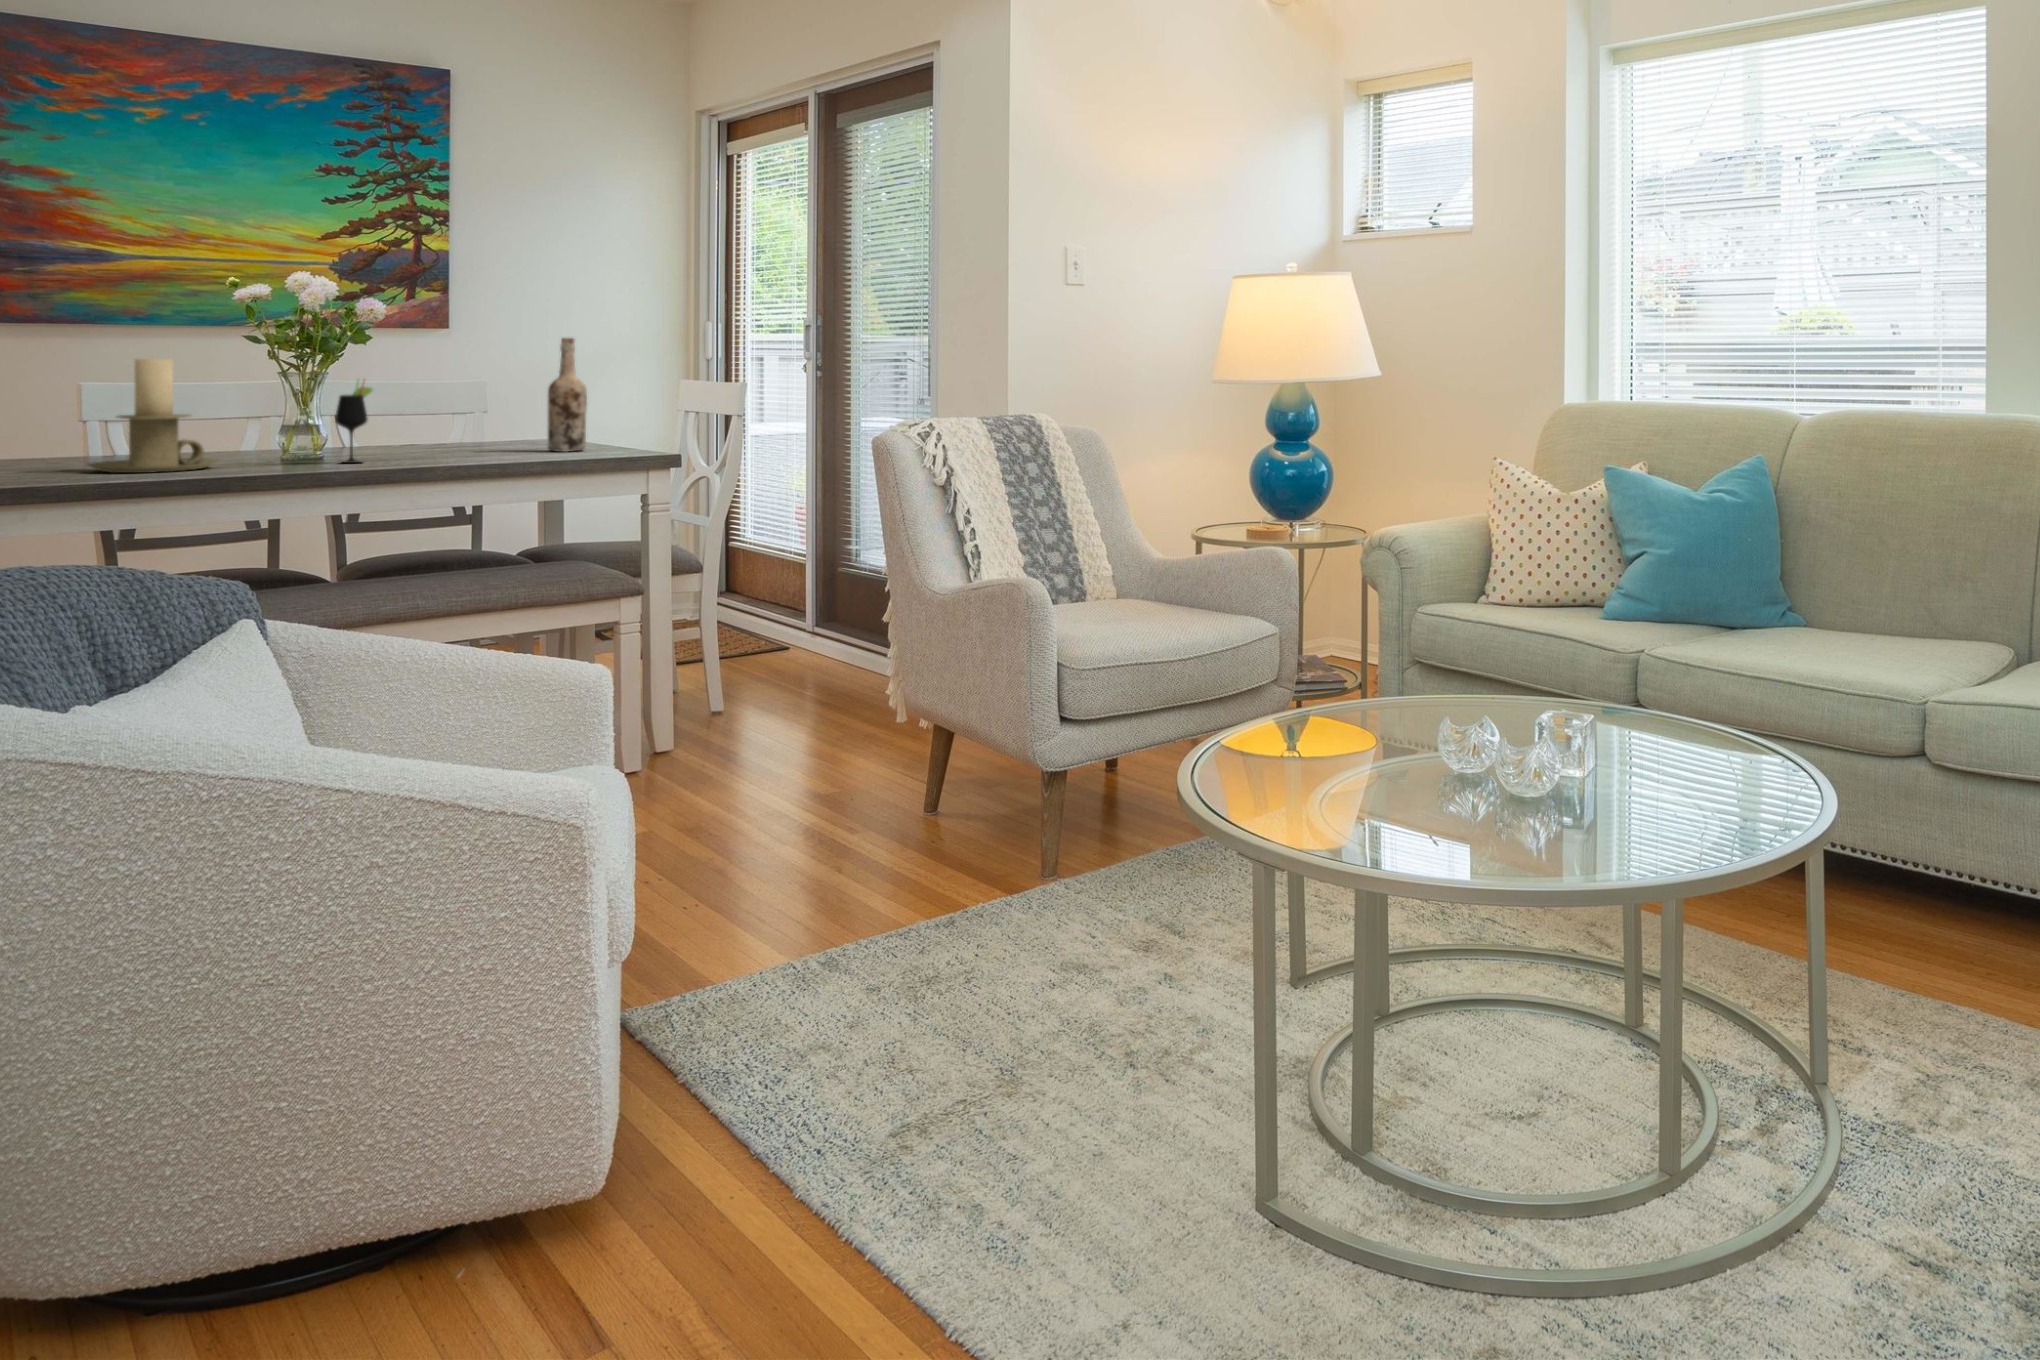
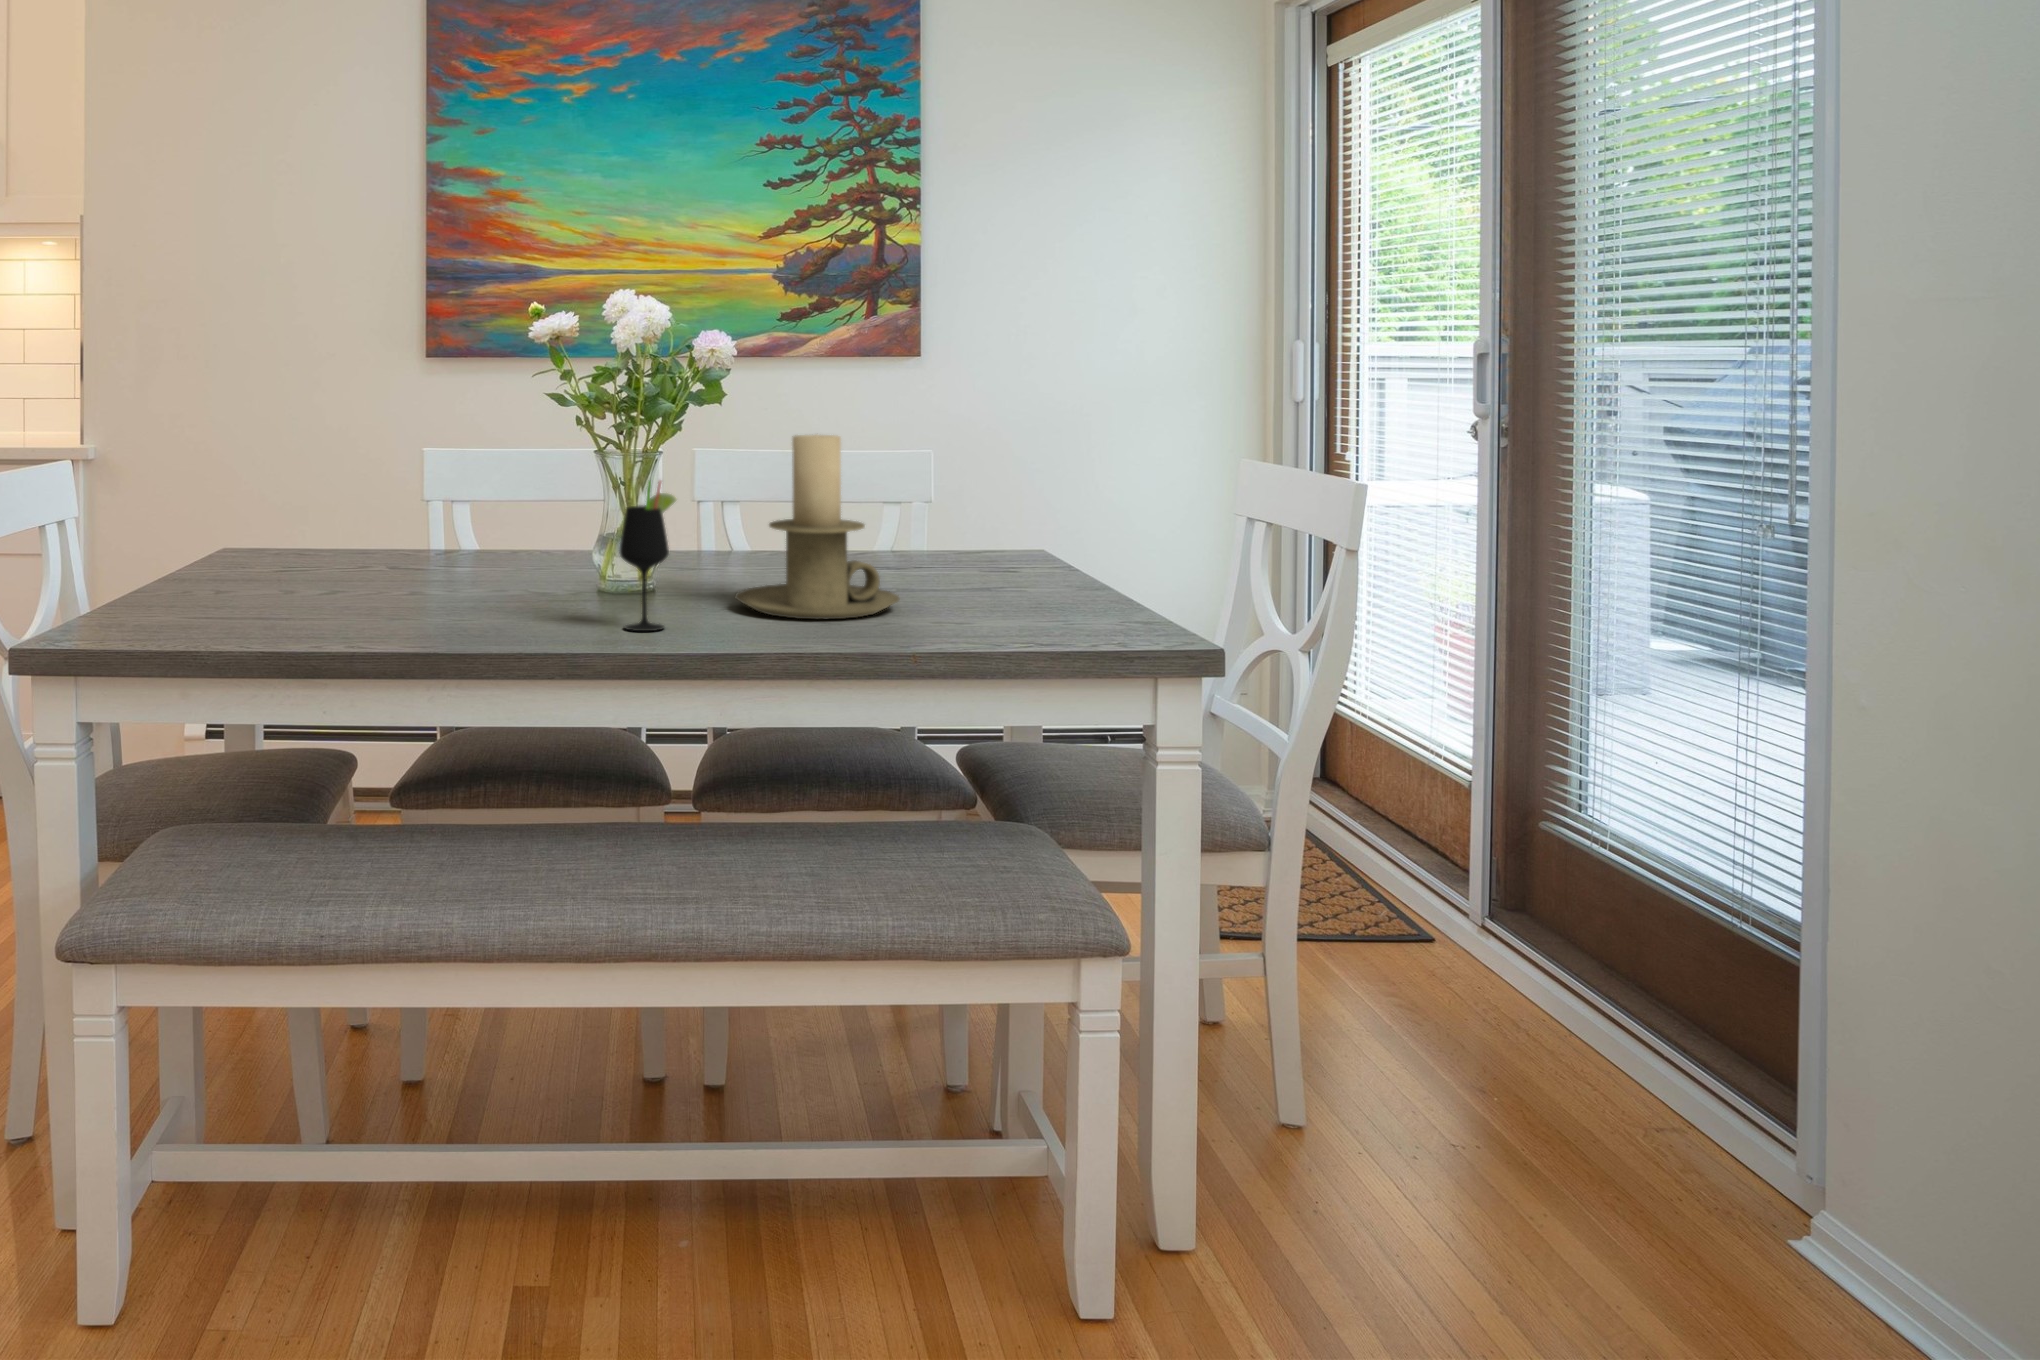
wine bottle: present [548,338,587,452] -> none [985,396,1052,614]
candle holder: present [88,358,217,473] -> present [735,434,899,620]

